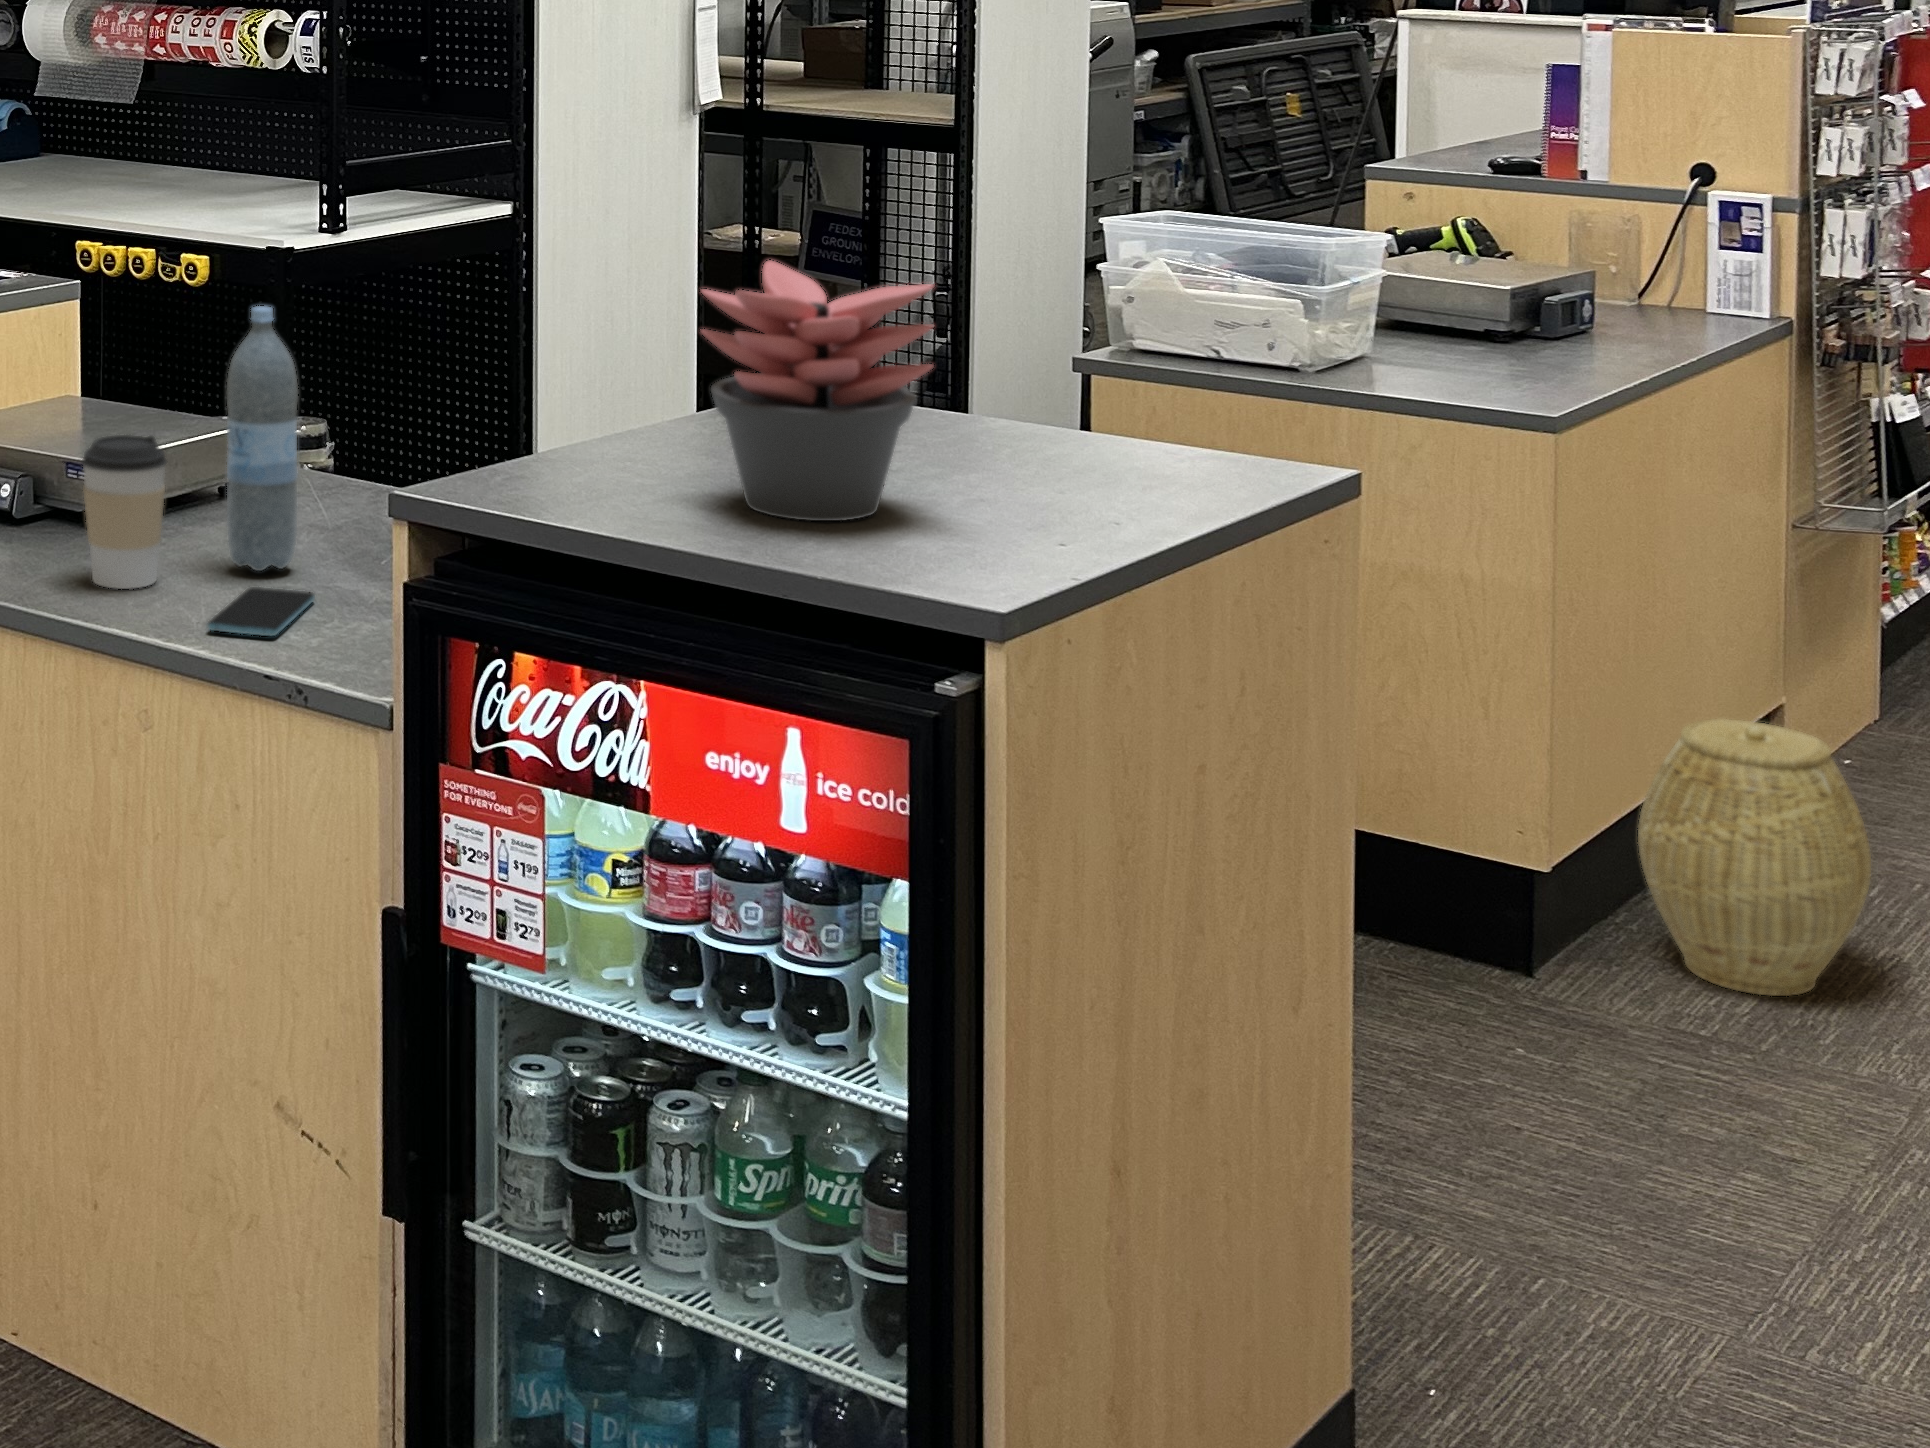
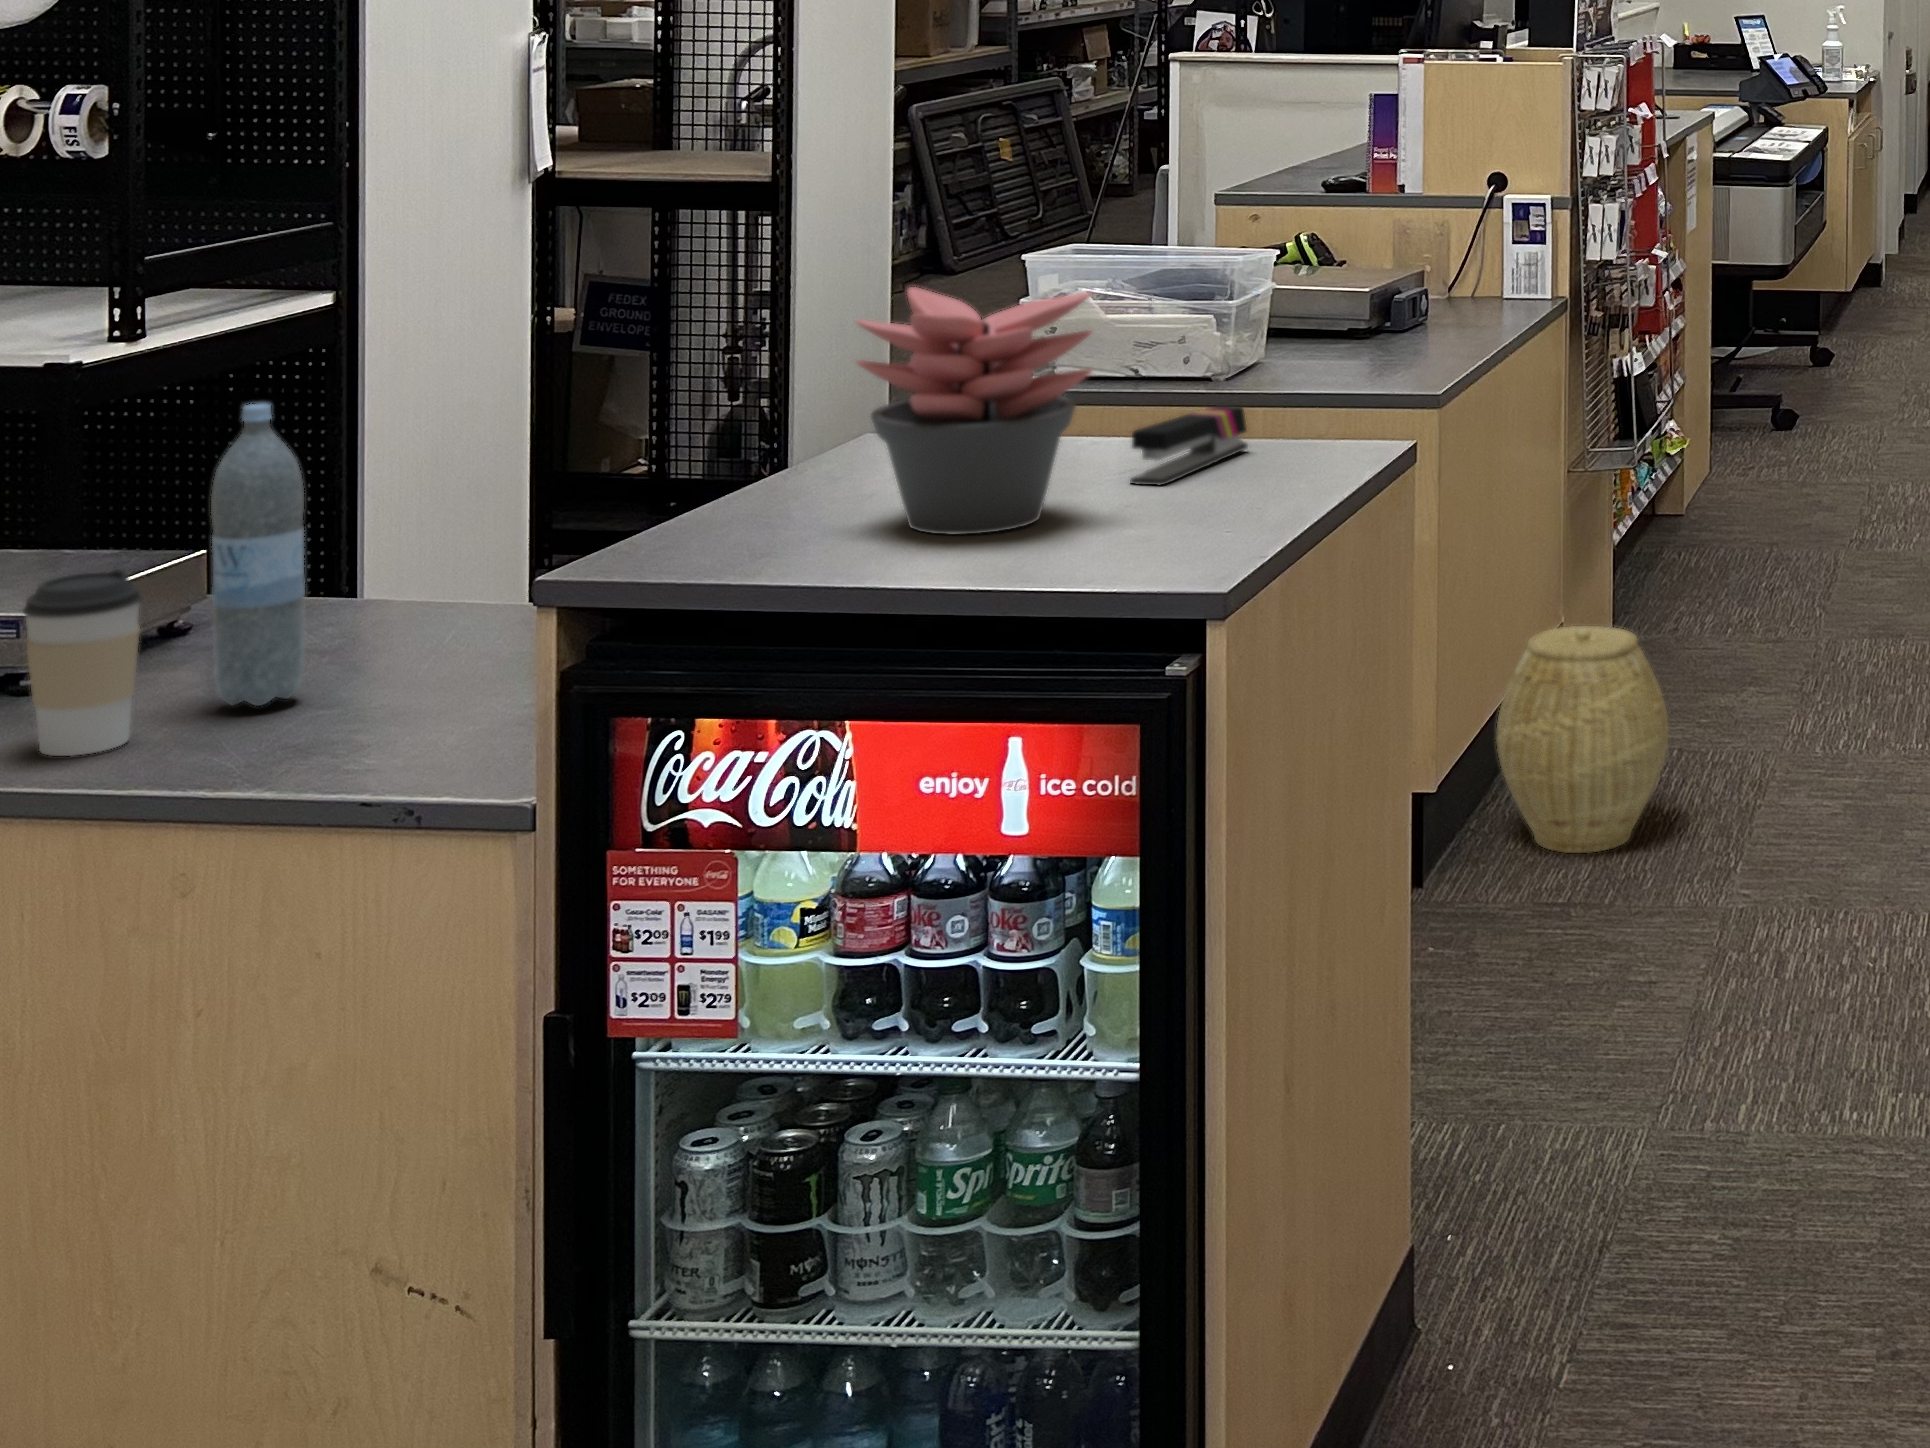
stapler: none [999,417,1153,496] -> present [1130,405,1248,485]
smartphone: present [208,587,315,636] -> none [236,715,351,775]

